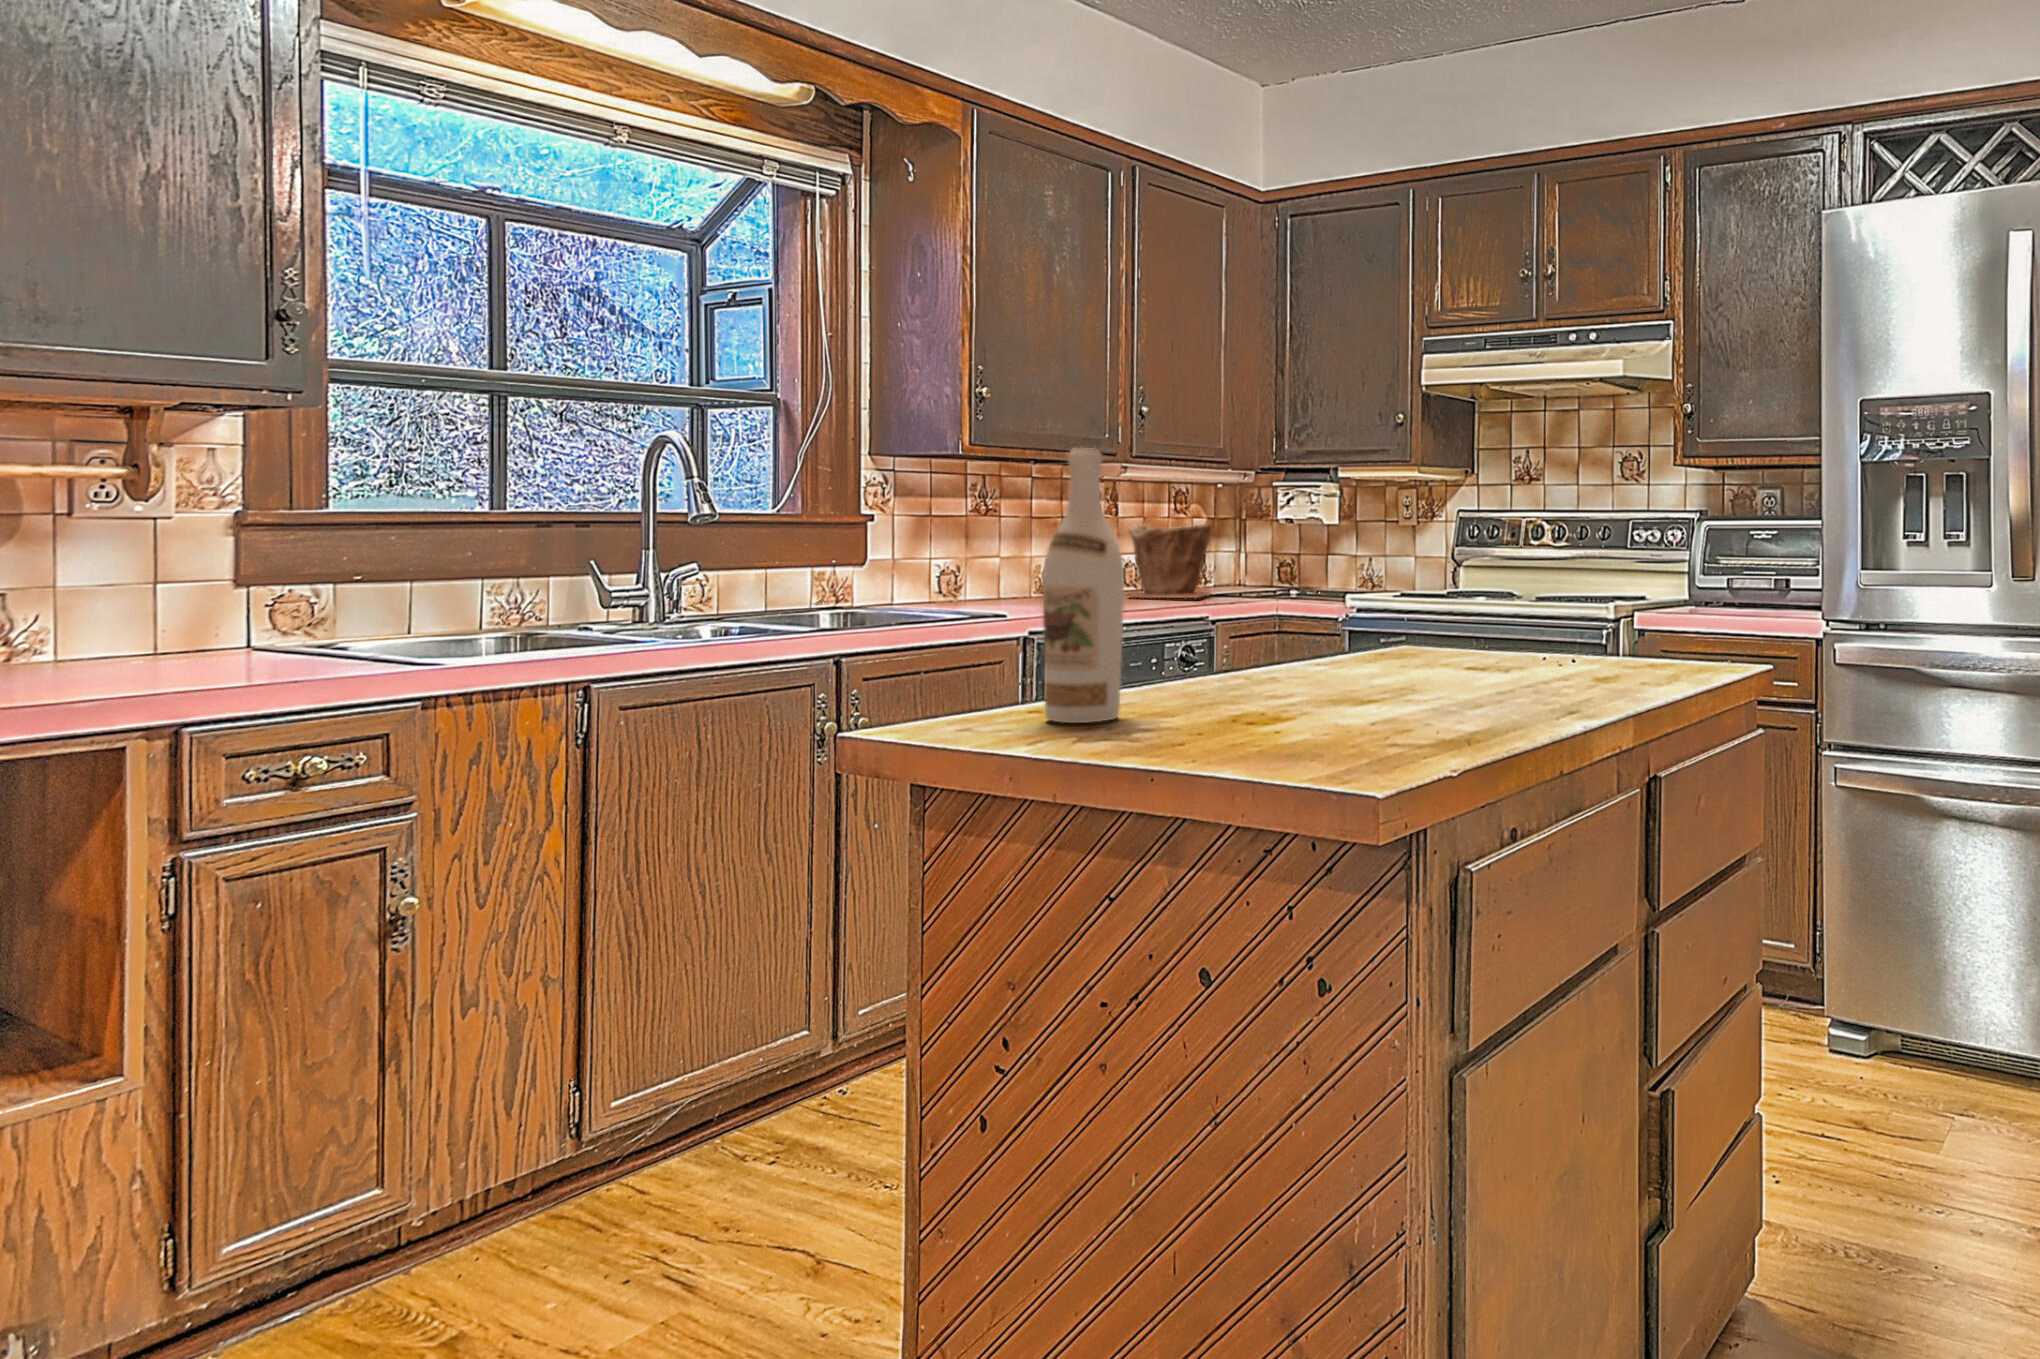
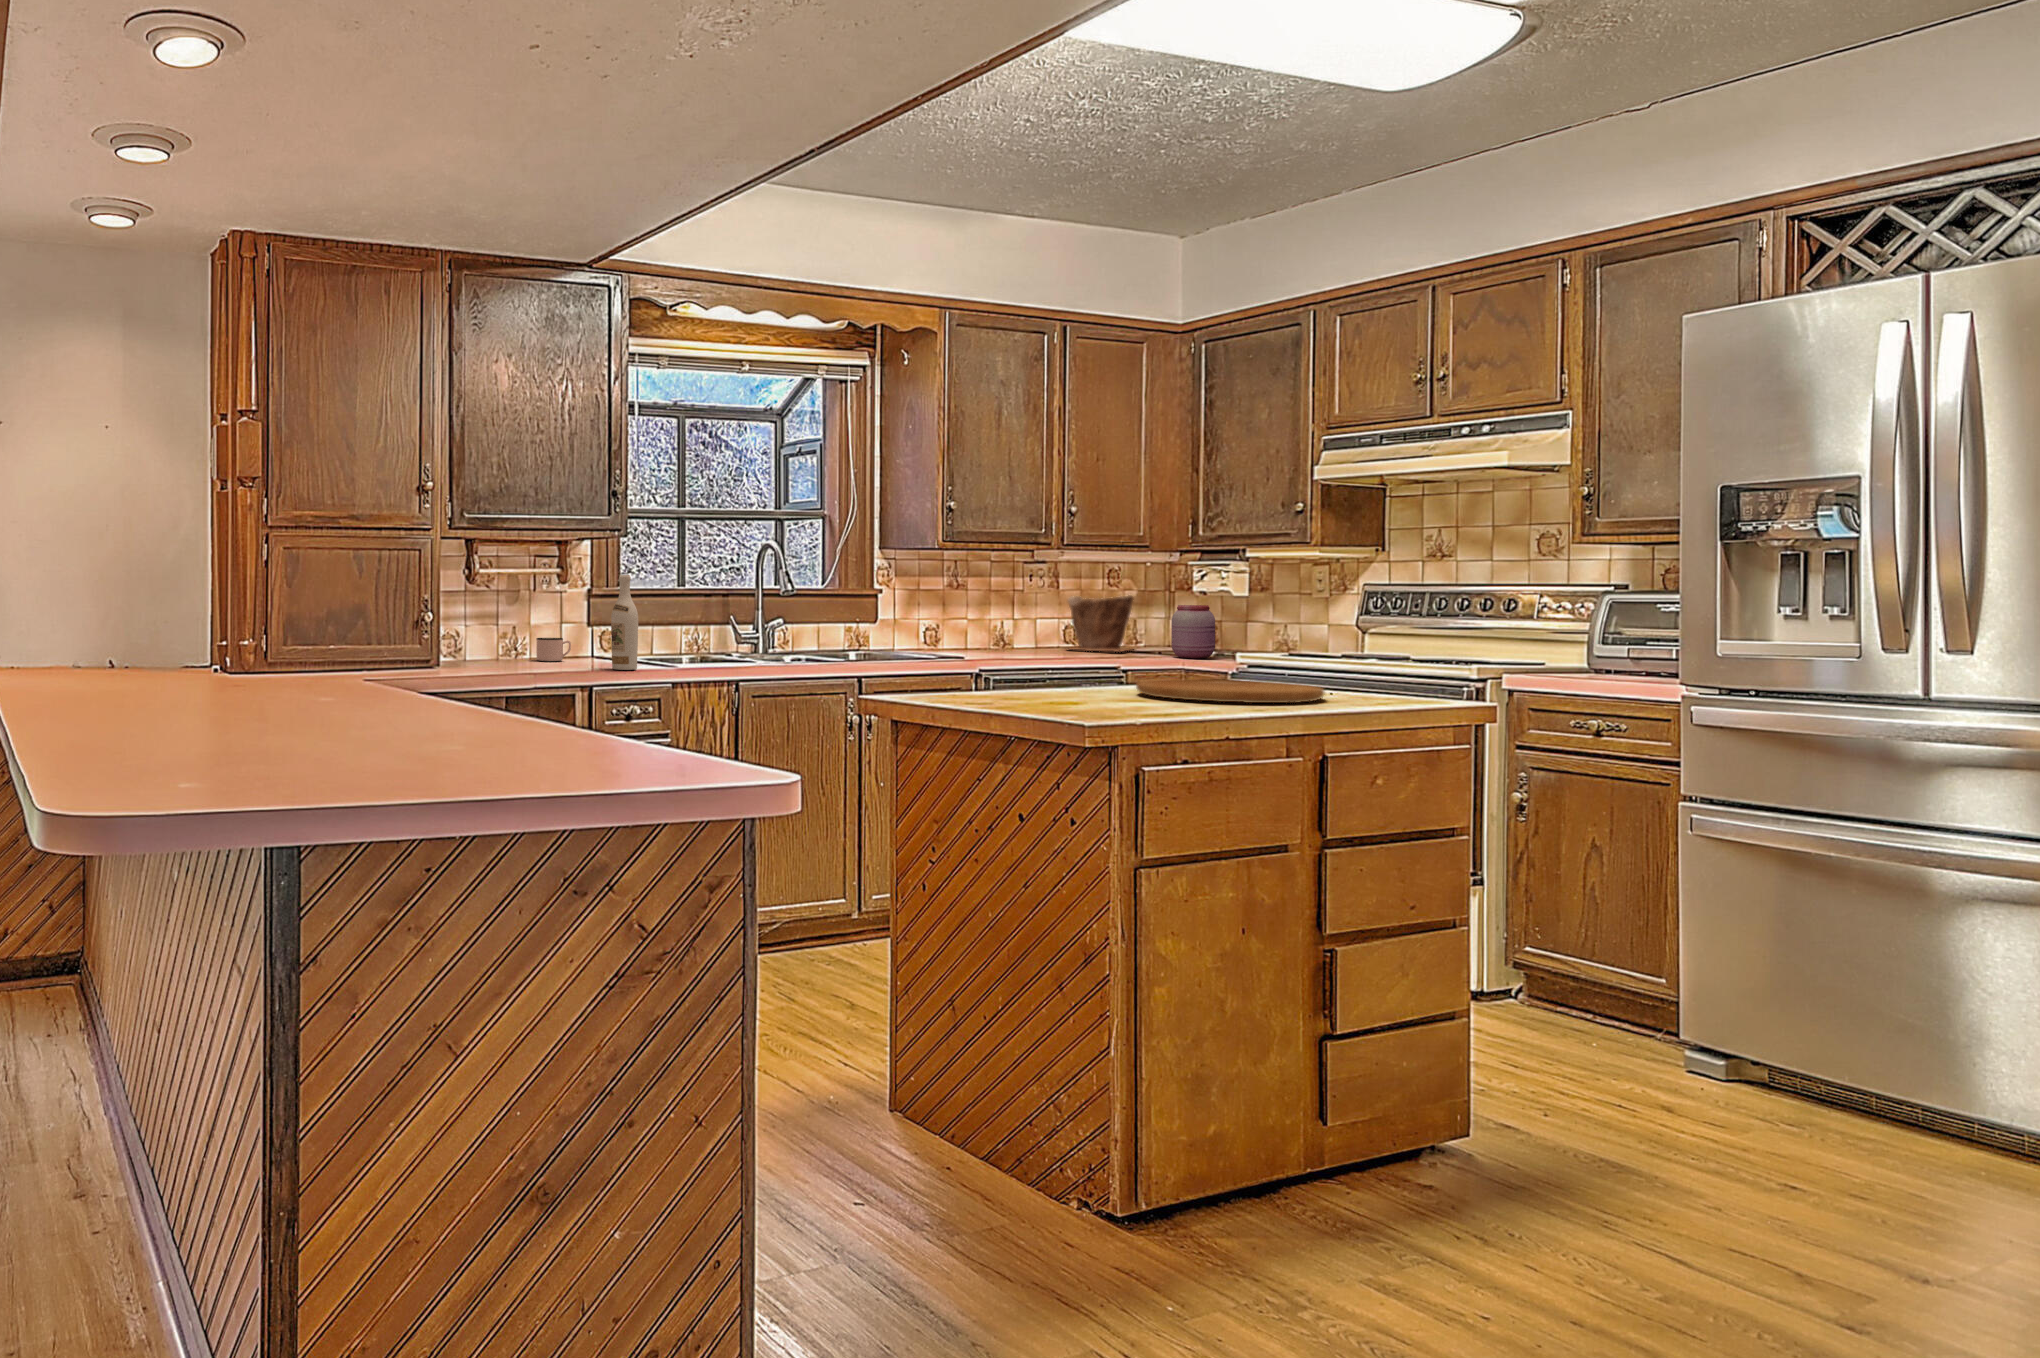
wine bottle: present [1043,448,1124,723] -> present [611,575,638,670]
jar: none [1260,536,1310,604] -> present [1171,605,1215,658]
mug: none [79,616,181,668] -> present [536,638,571,661]
cutting board: none [1338,653,1600,695] -> present [1136,680,1324,703]

